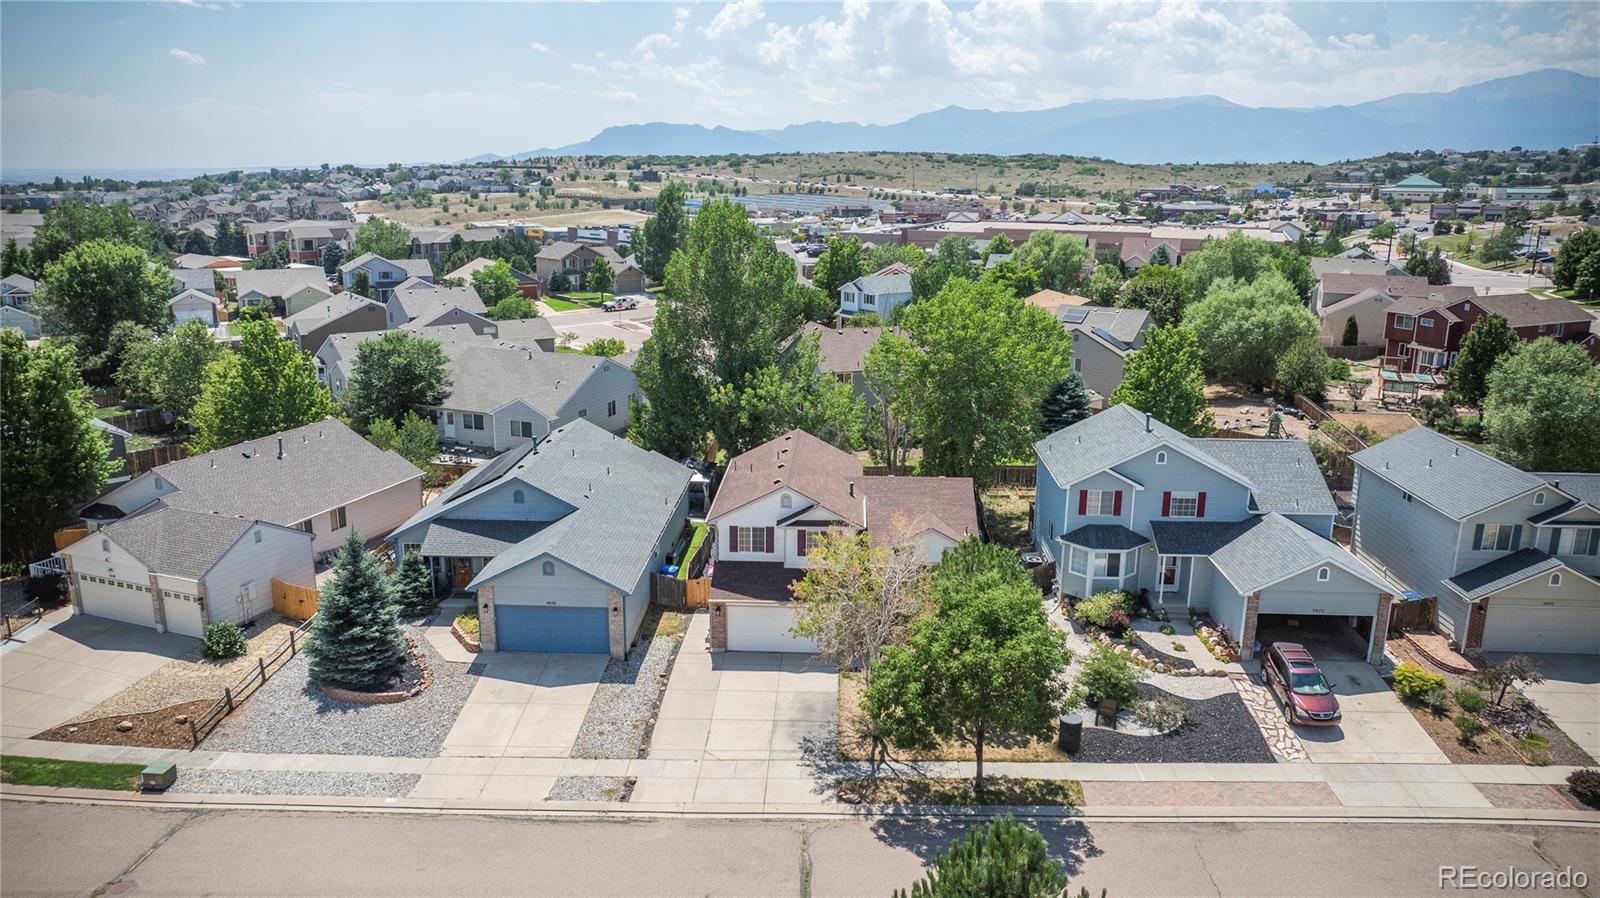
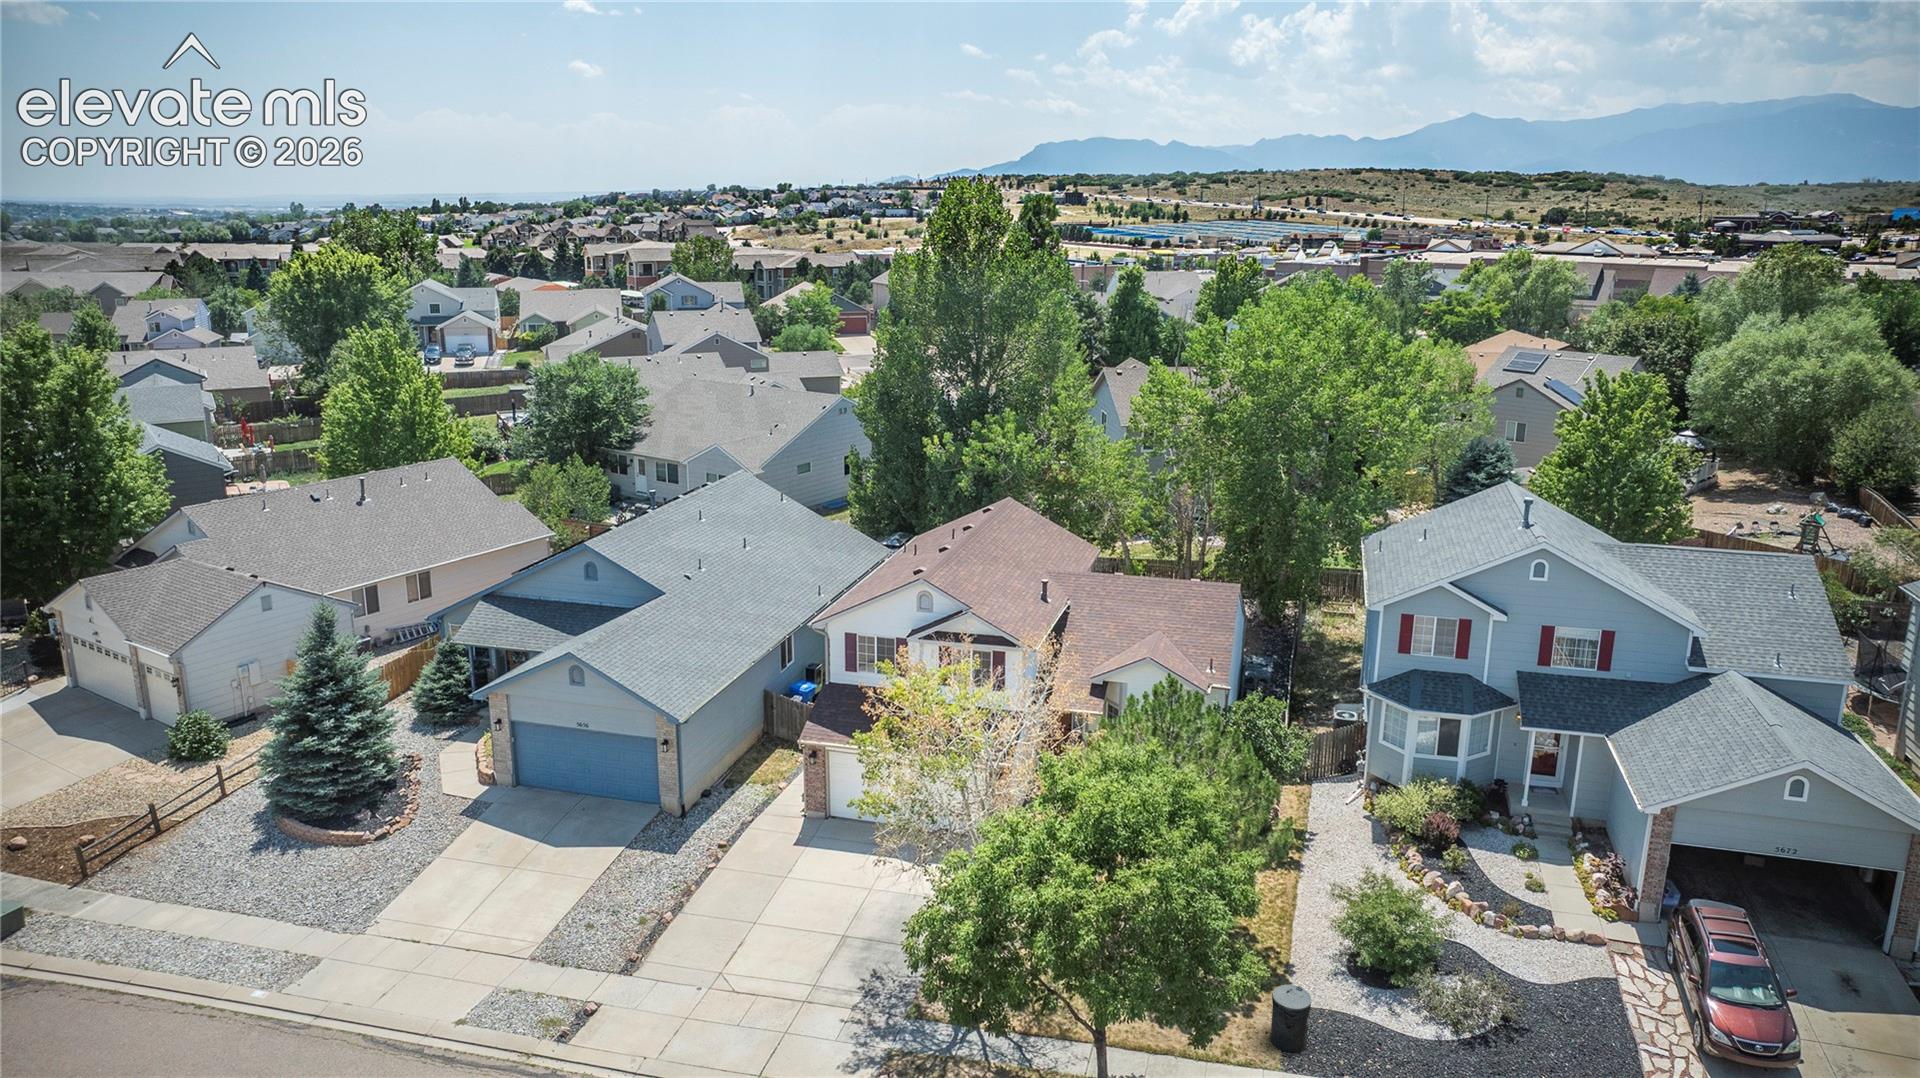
bench: present [1095,695,1120,730] -> none [1346,954,1396,1021]

